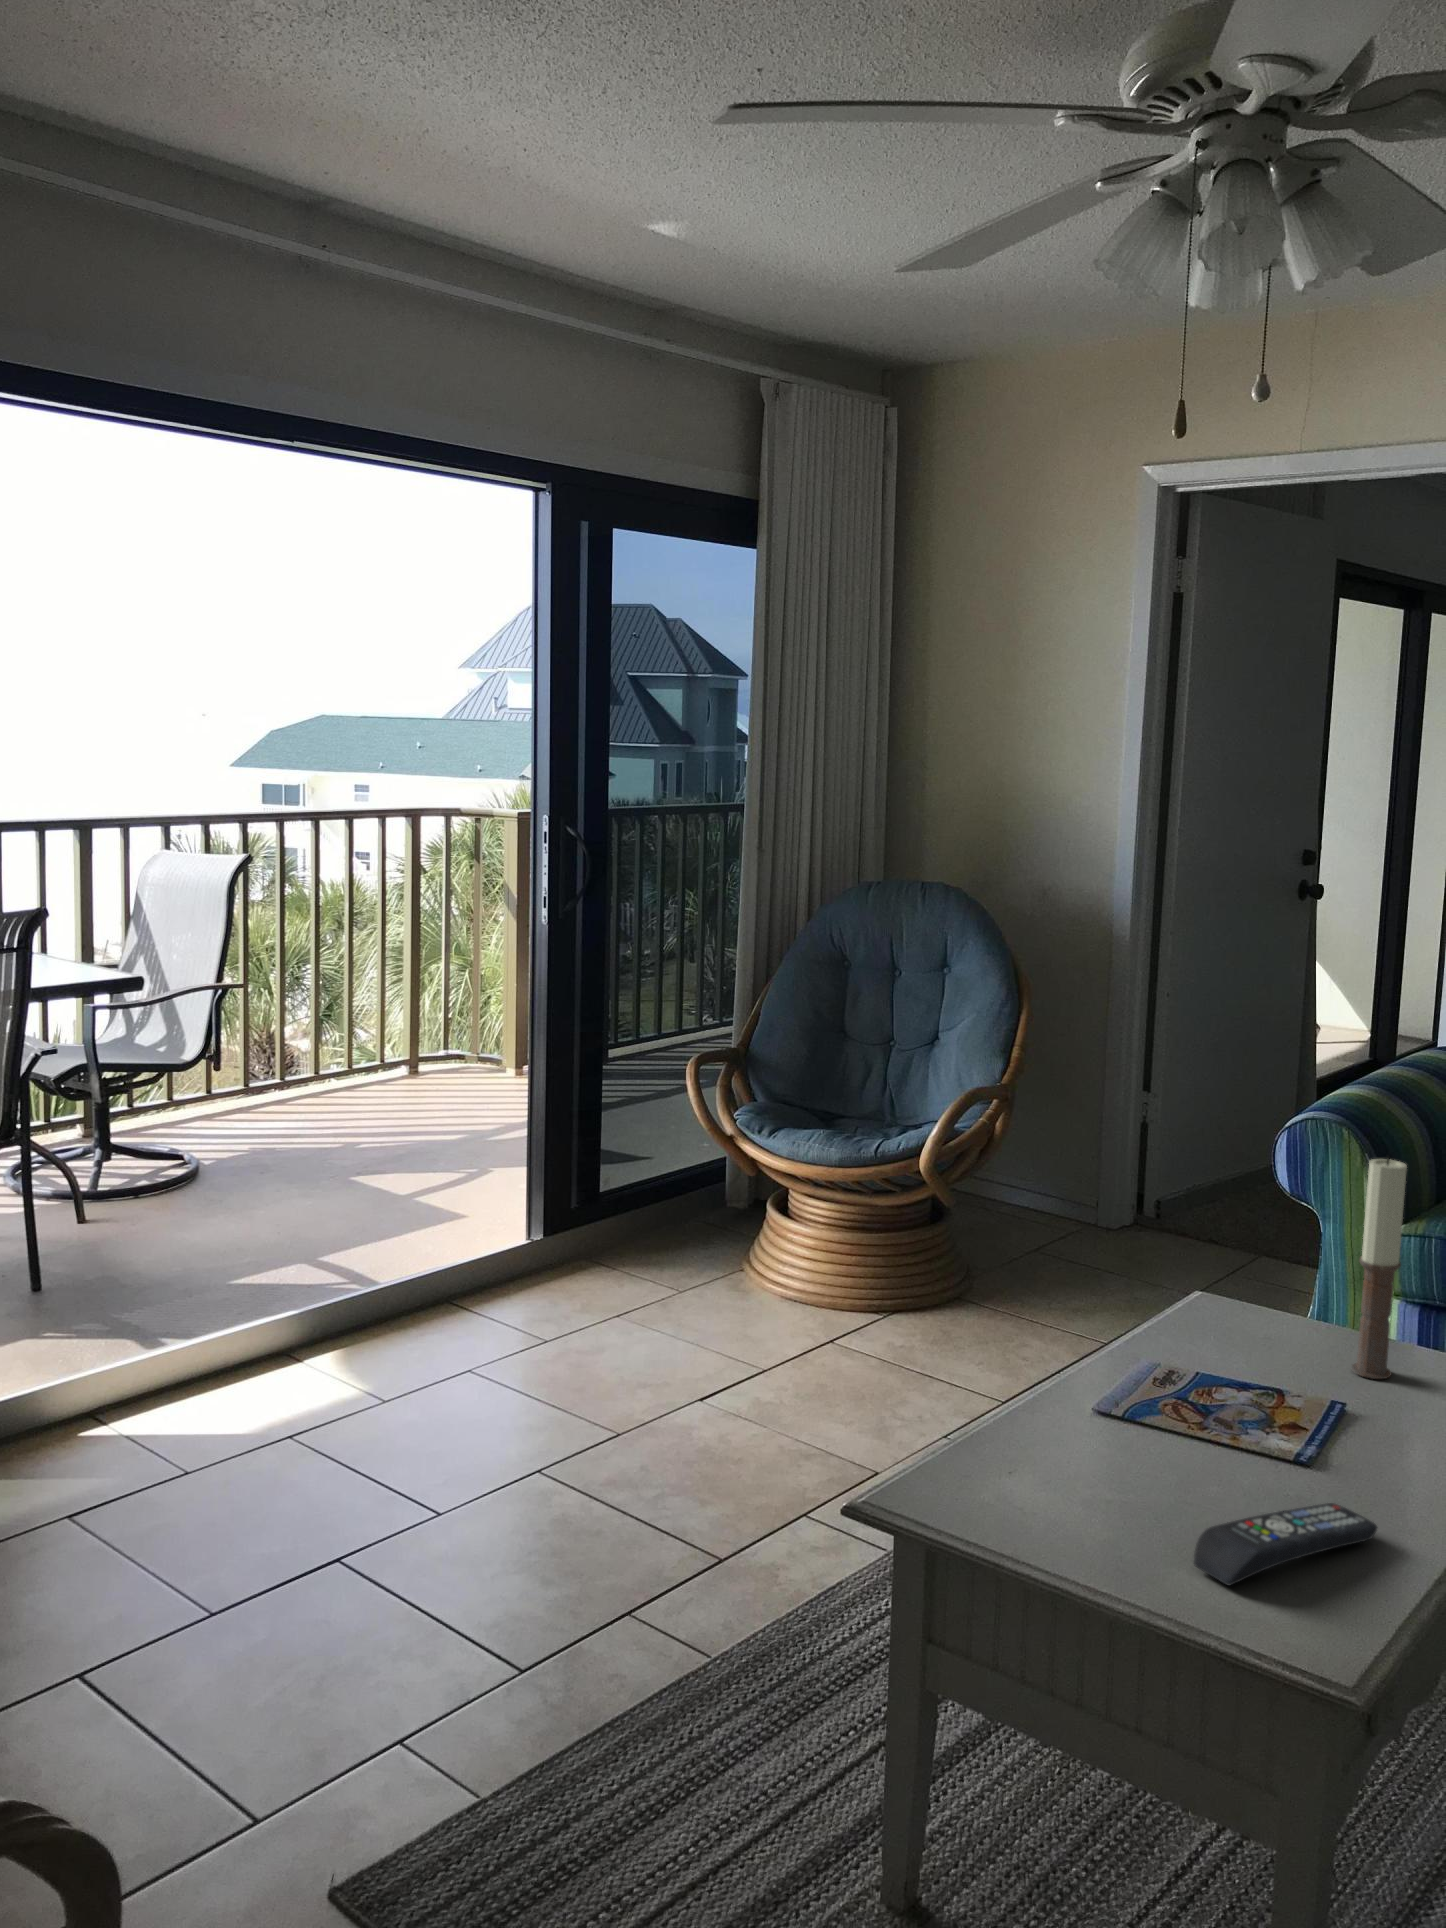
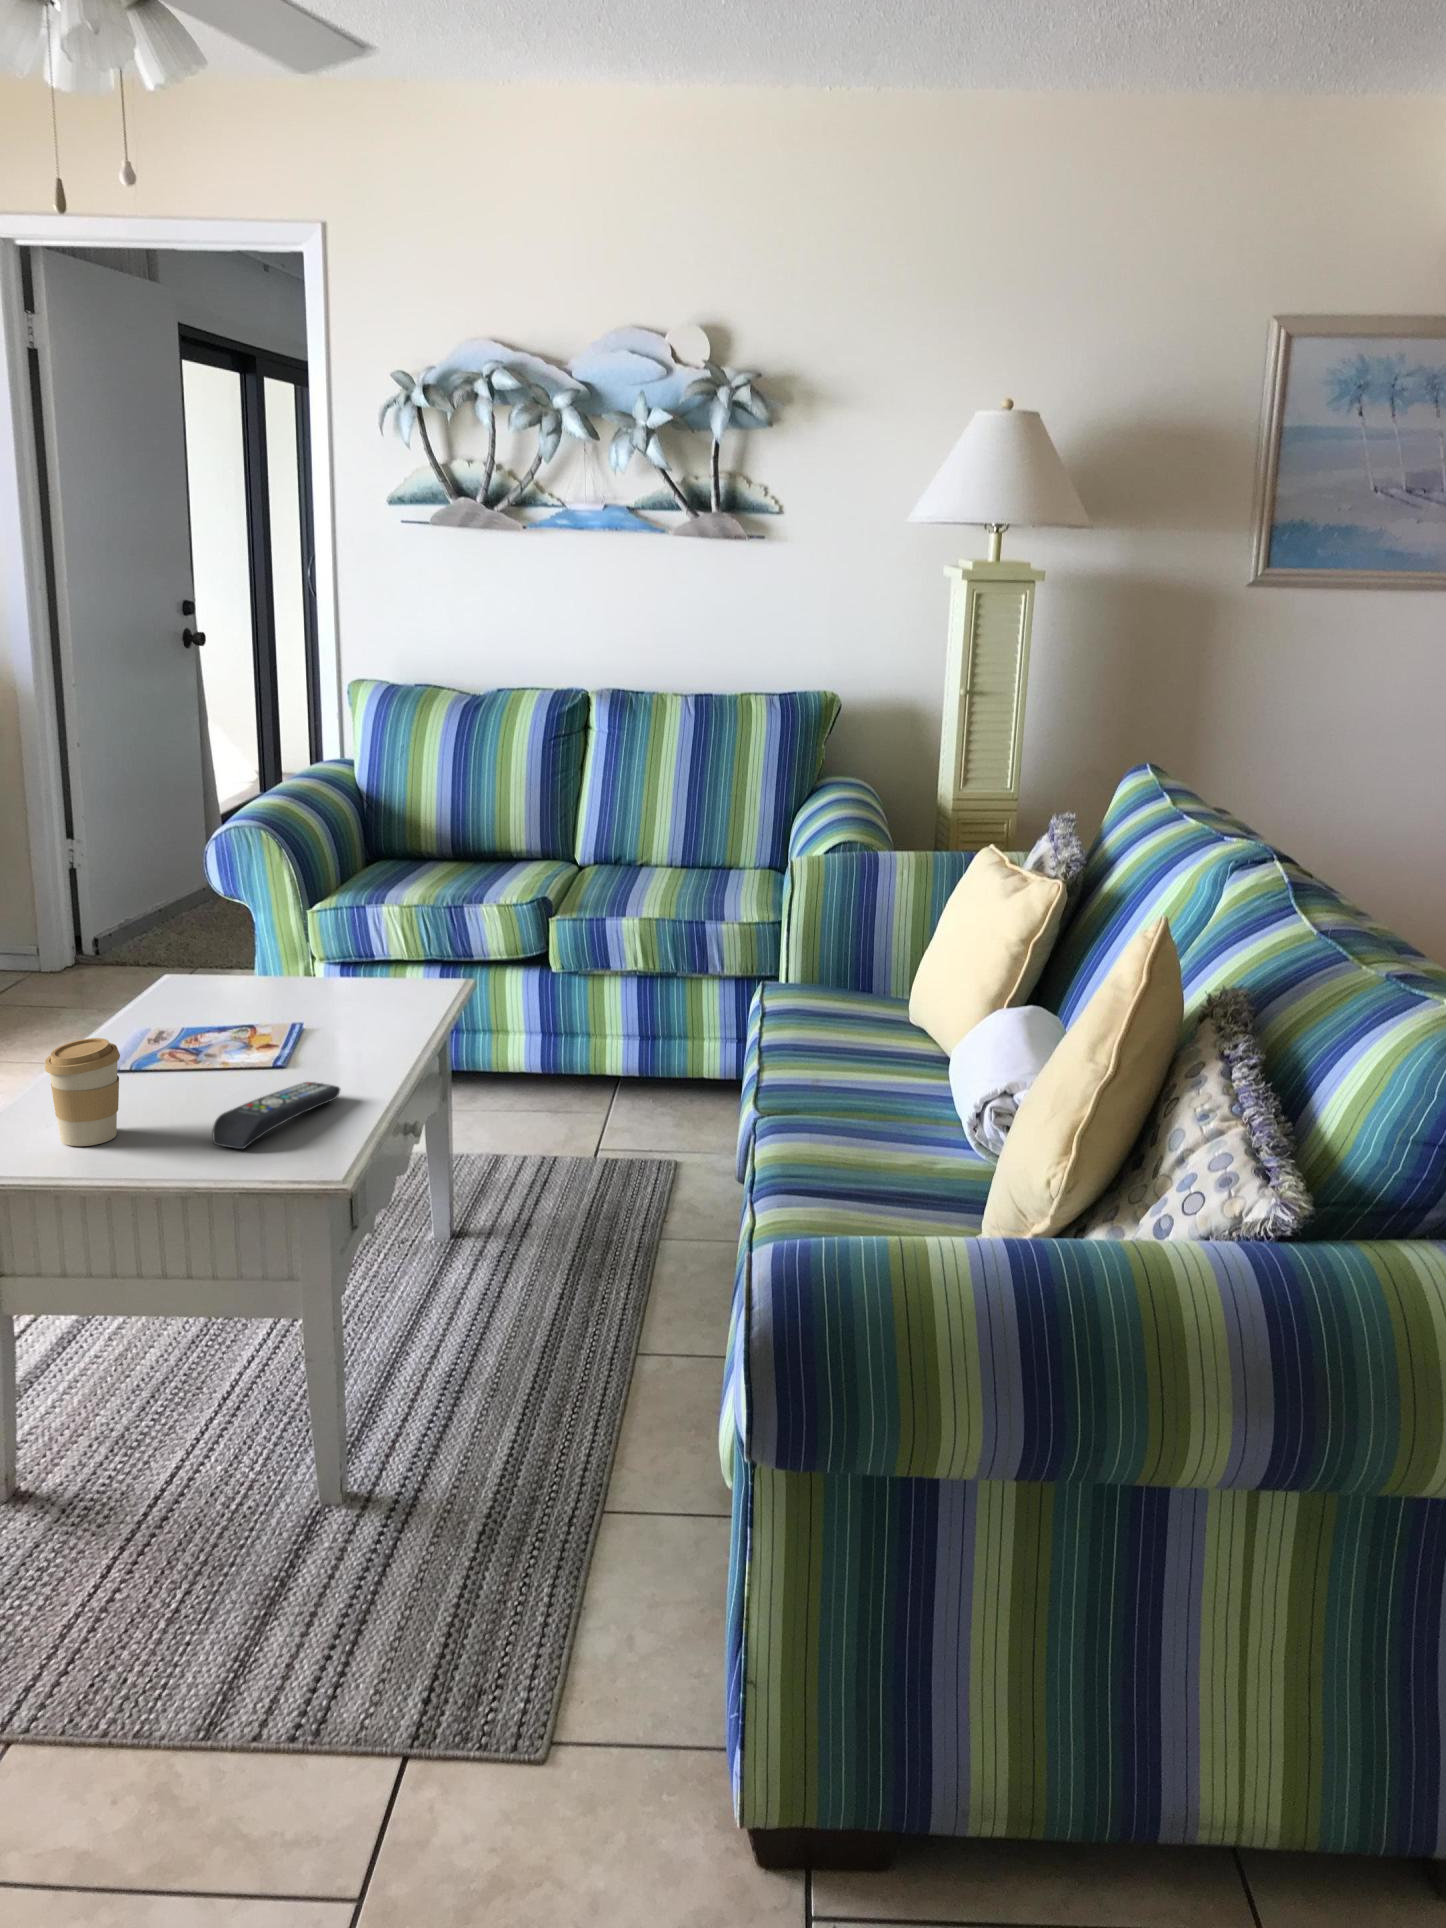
candle: present [1352,1157,1407,1379] -> none [295,831,331,1005]
coffee cup: none [1014,1384,1101,1519] -> present [45,1038,120,1146]

